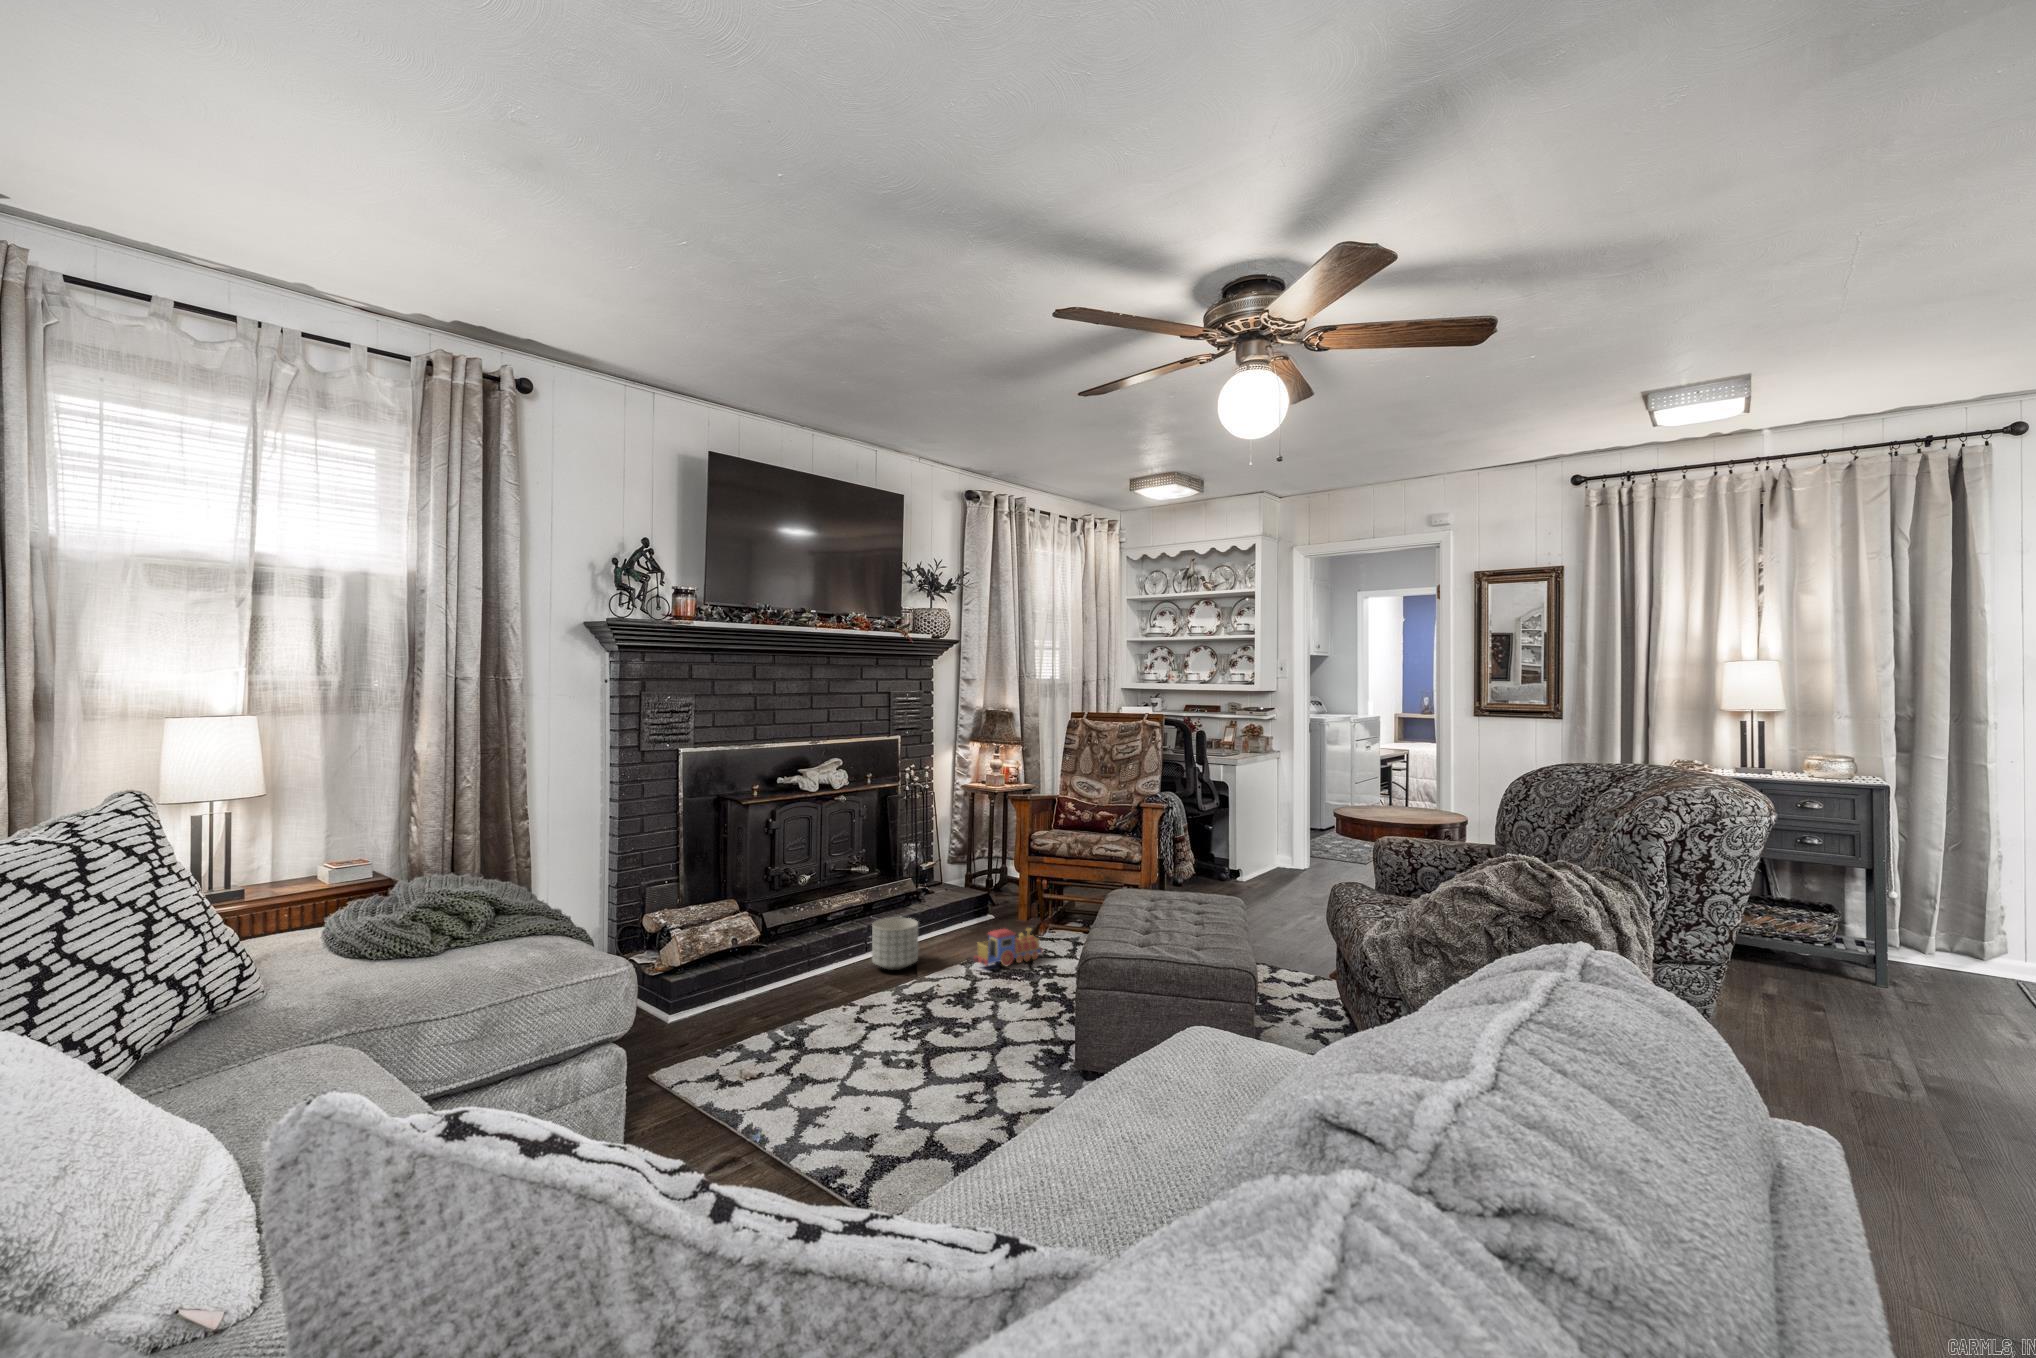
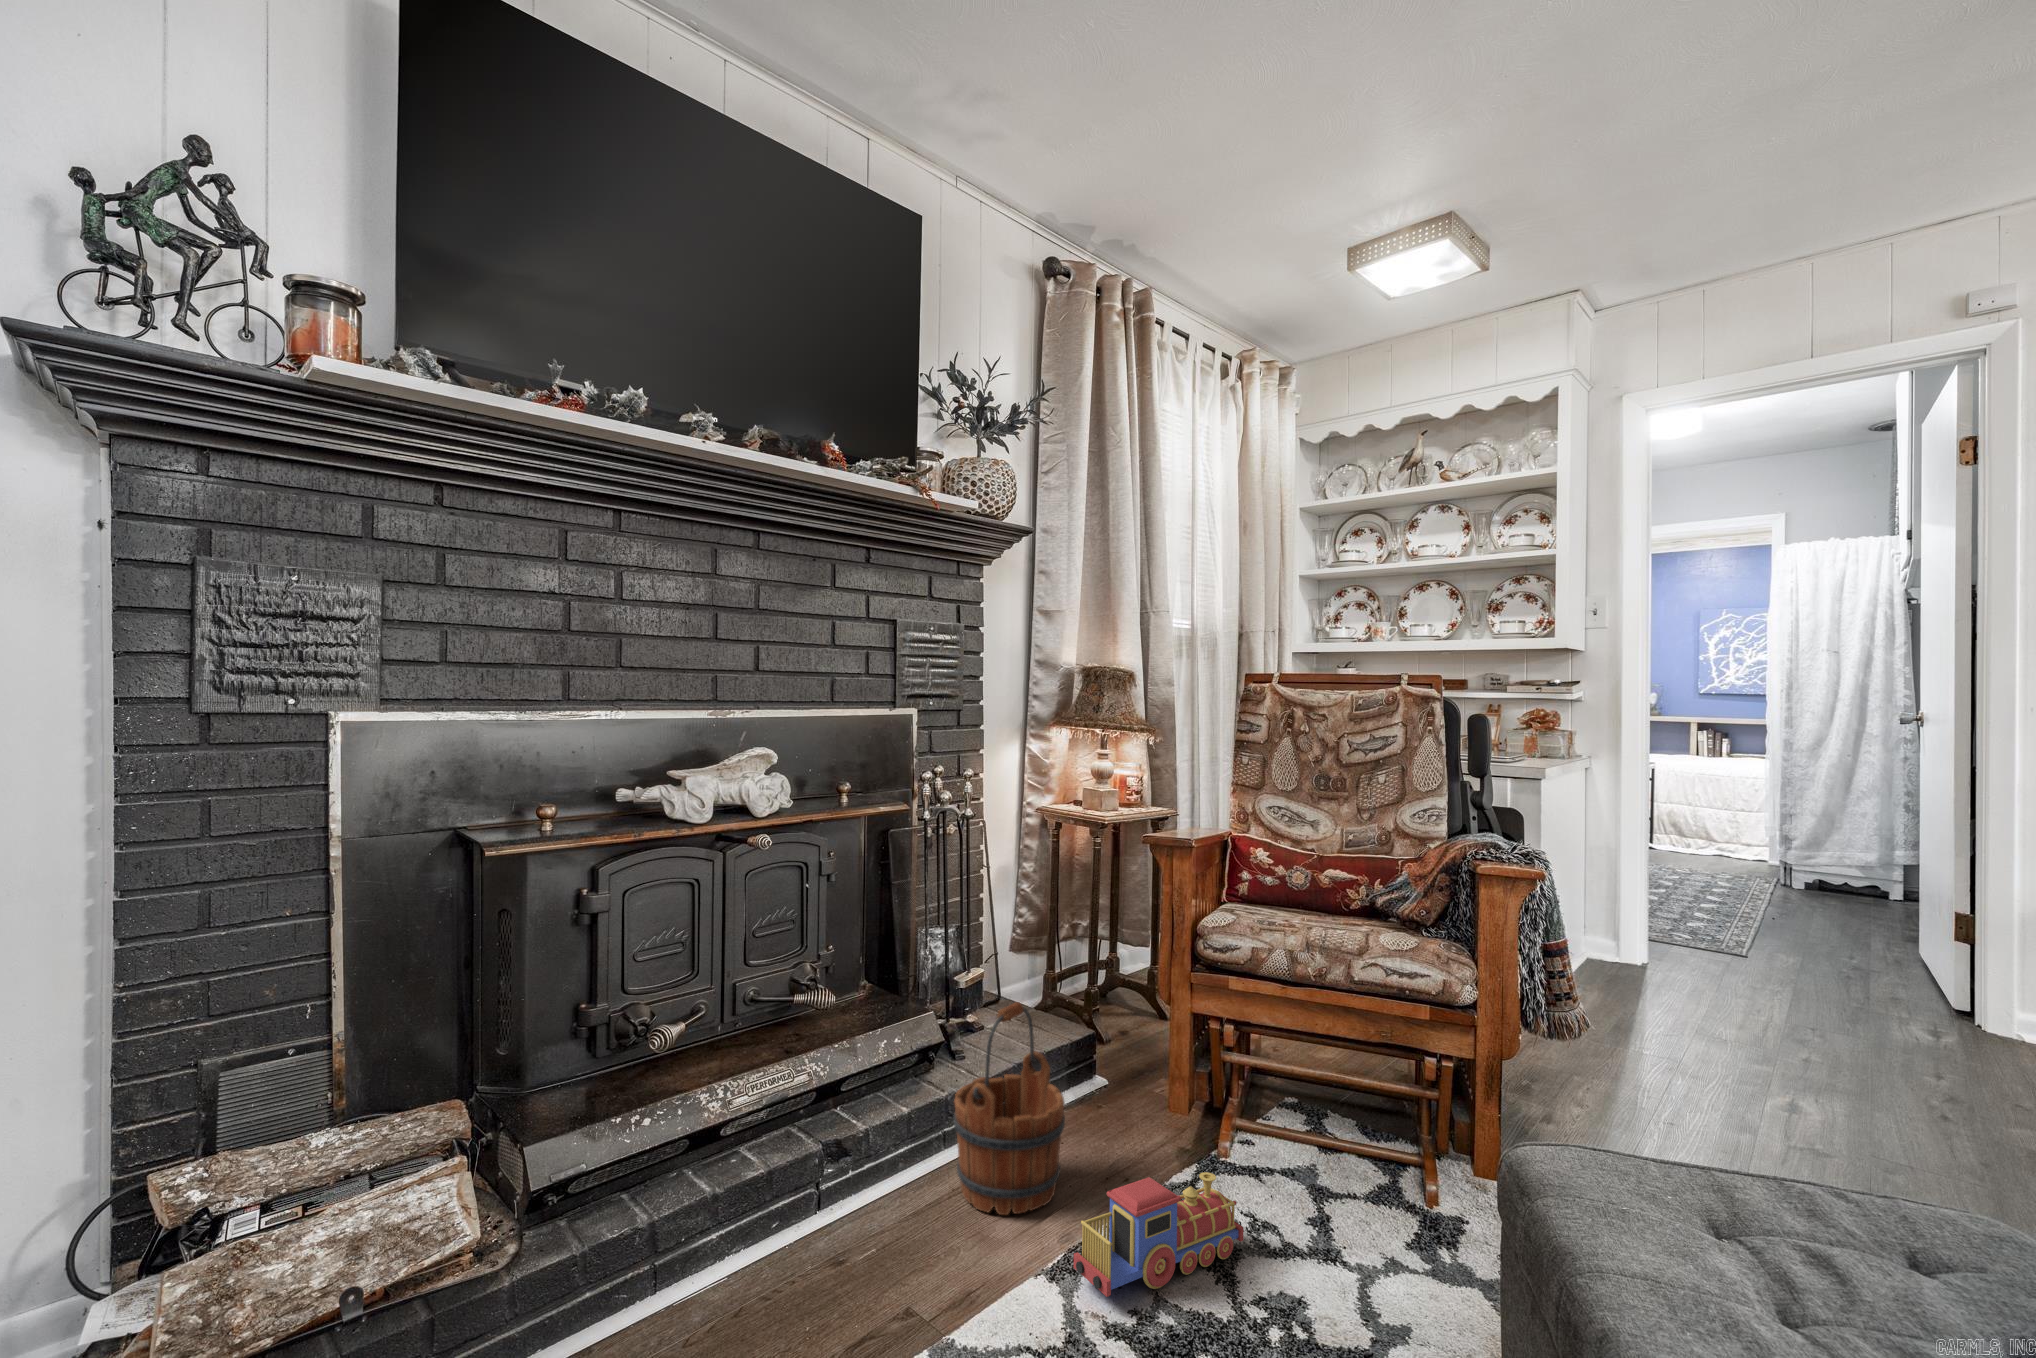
wooden bucket: none [925,868,973,954] -> present [954,1002,1065,1215]
planter: present [872,918,918,970] -> none [815,1130,932,1283]

